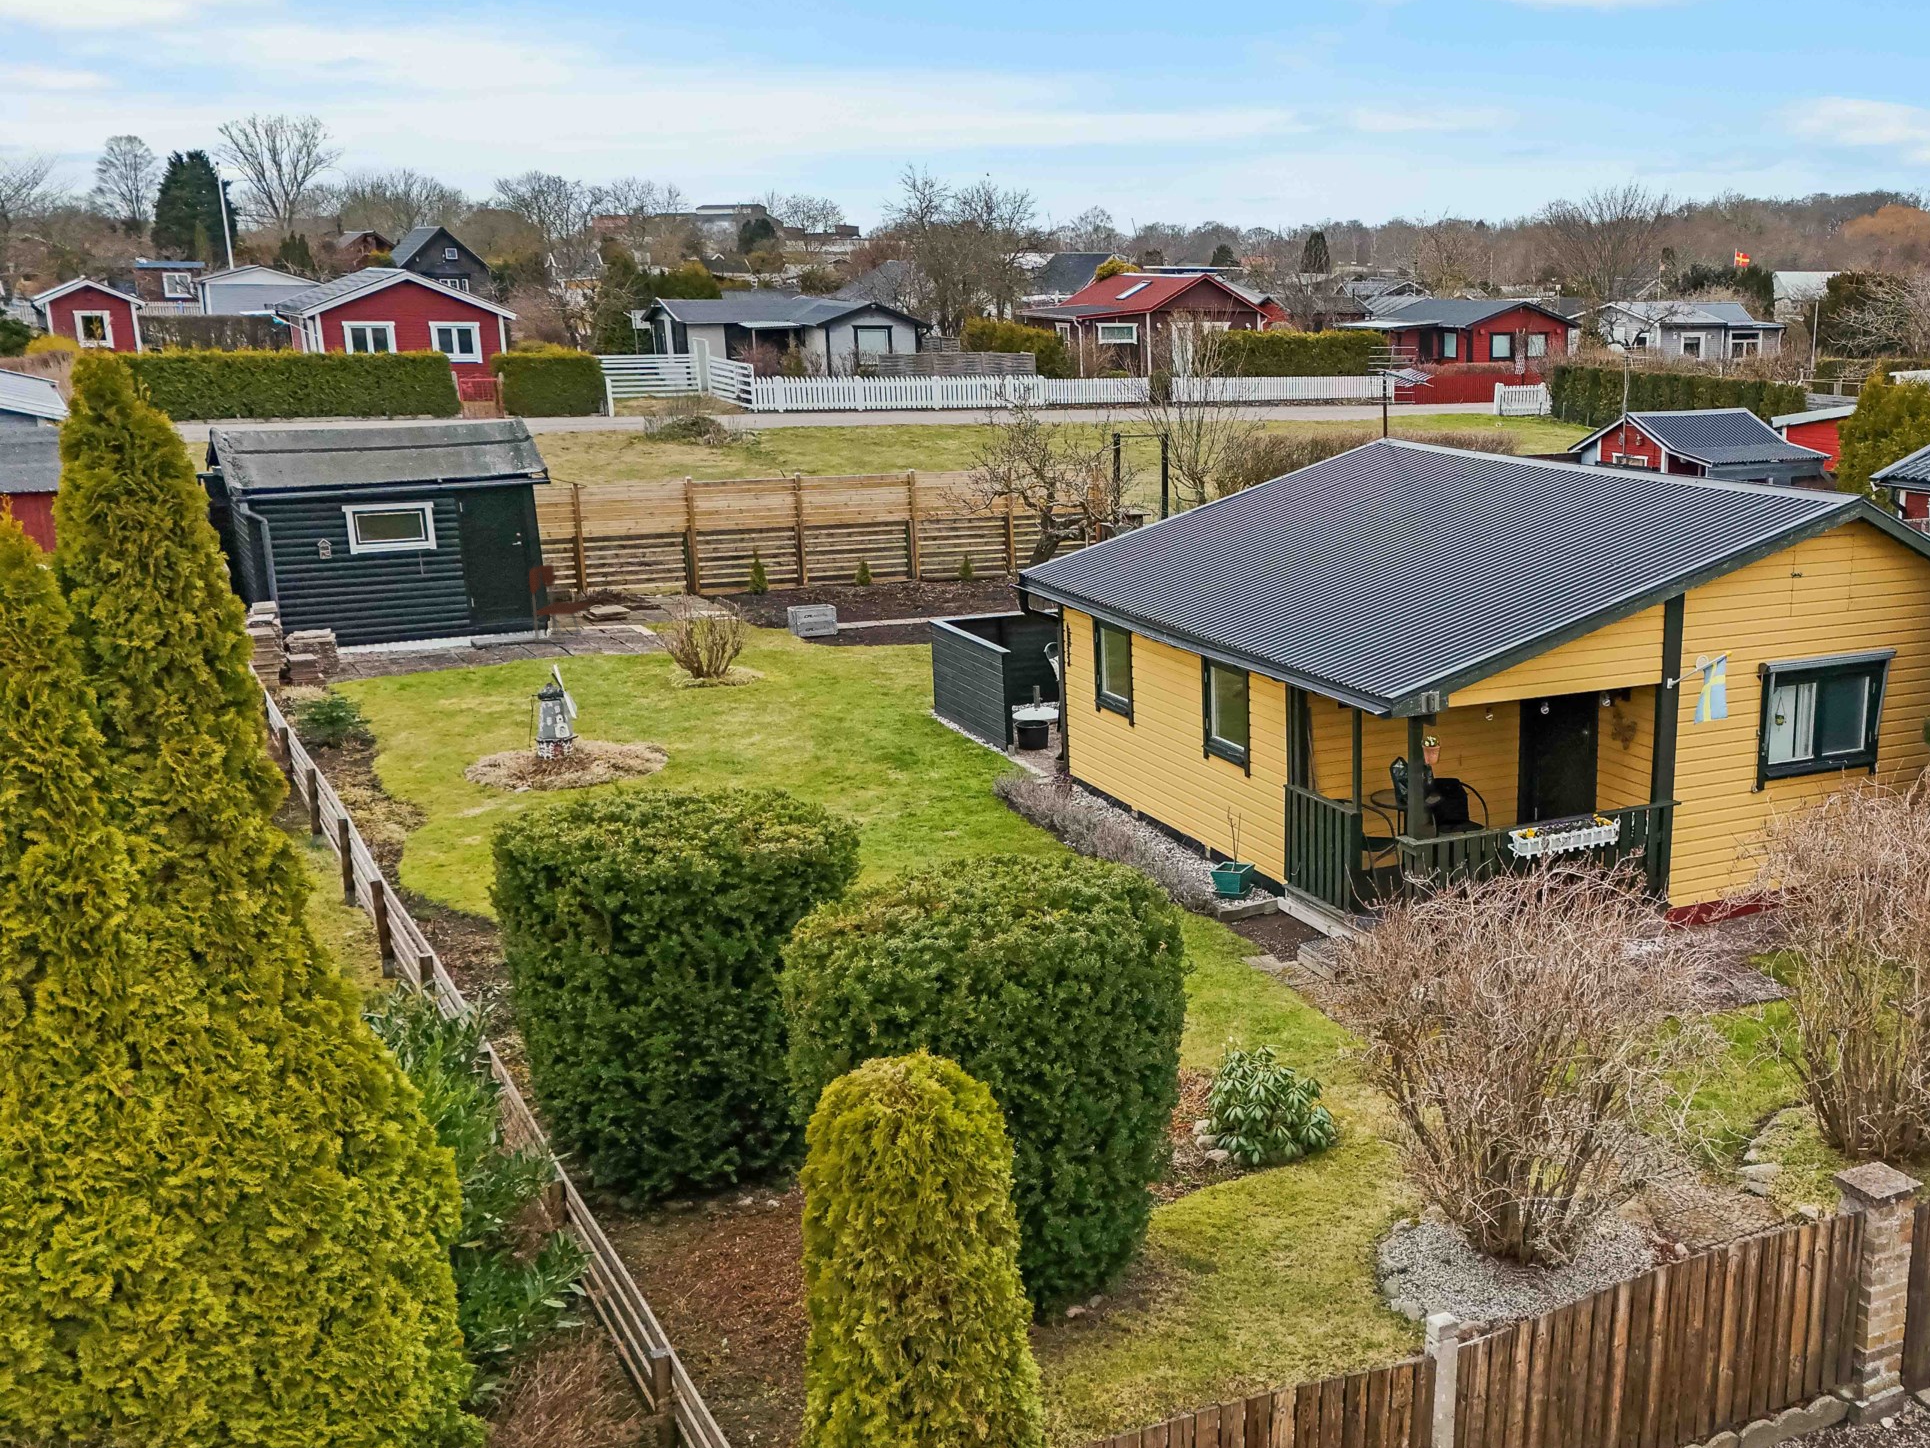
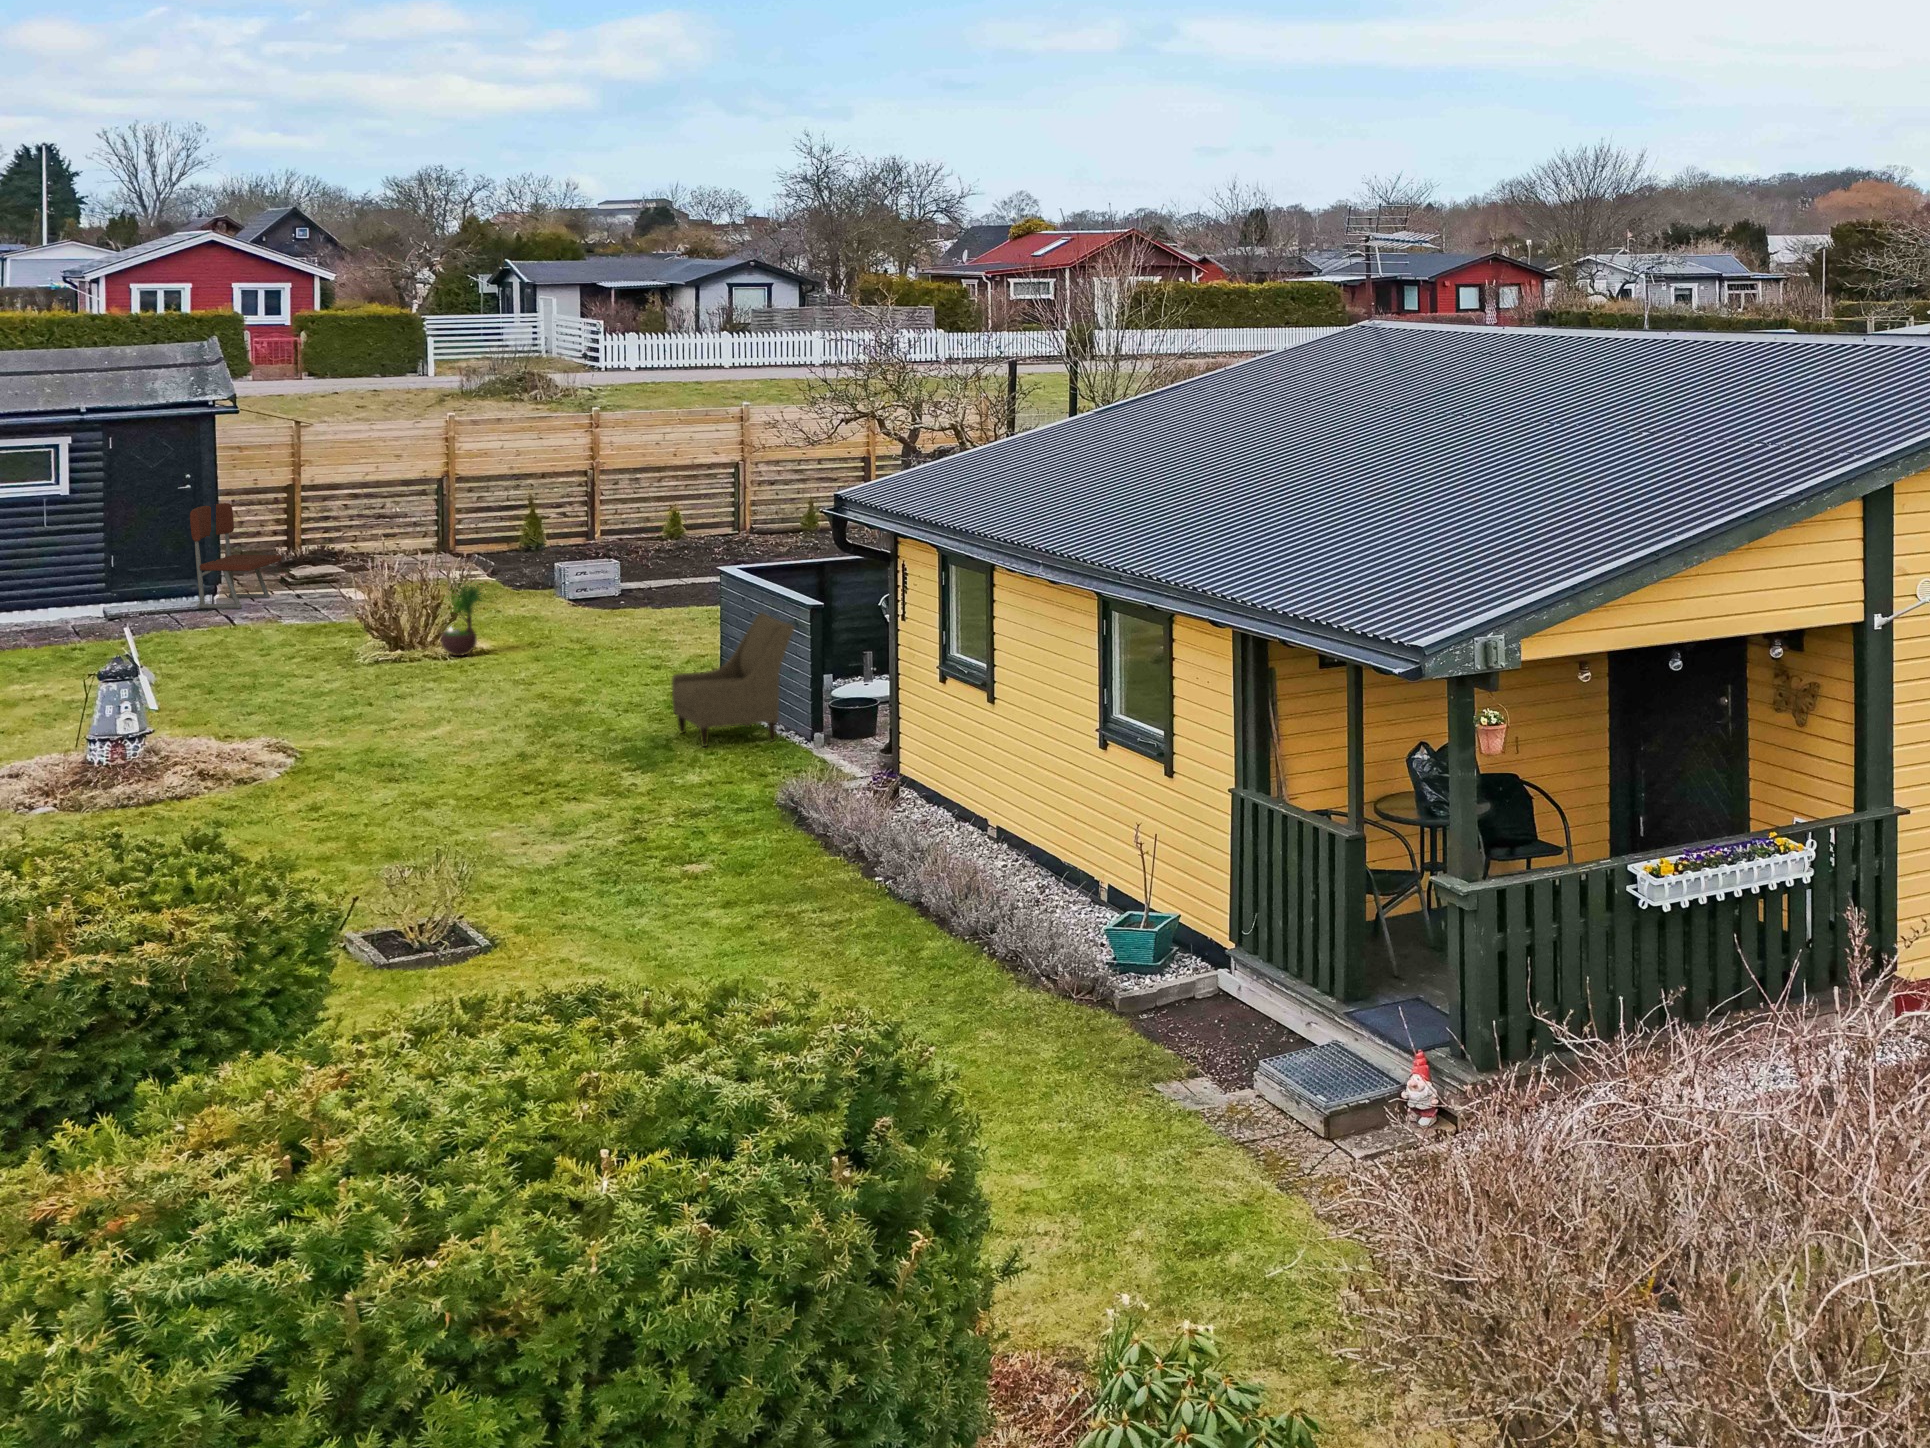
potted tree: none [723,626,754,681] -> present [440,584,482,656]
chair: none [902,656,988,751] -> present [672,613,794,747]

